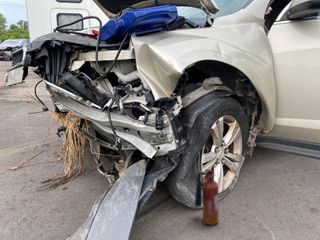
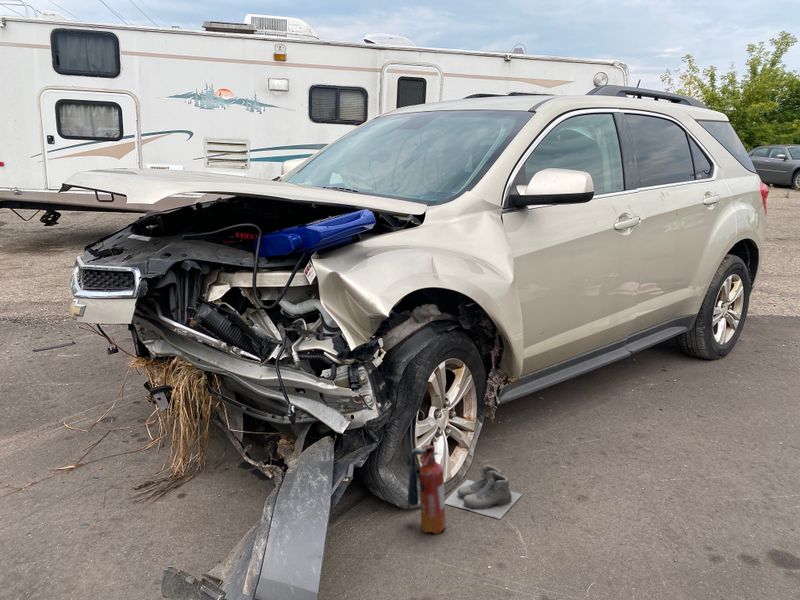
boots: none [218,184,270,219] -> present [445,465,522,519]

